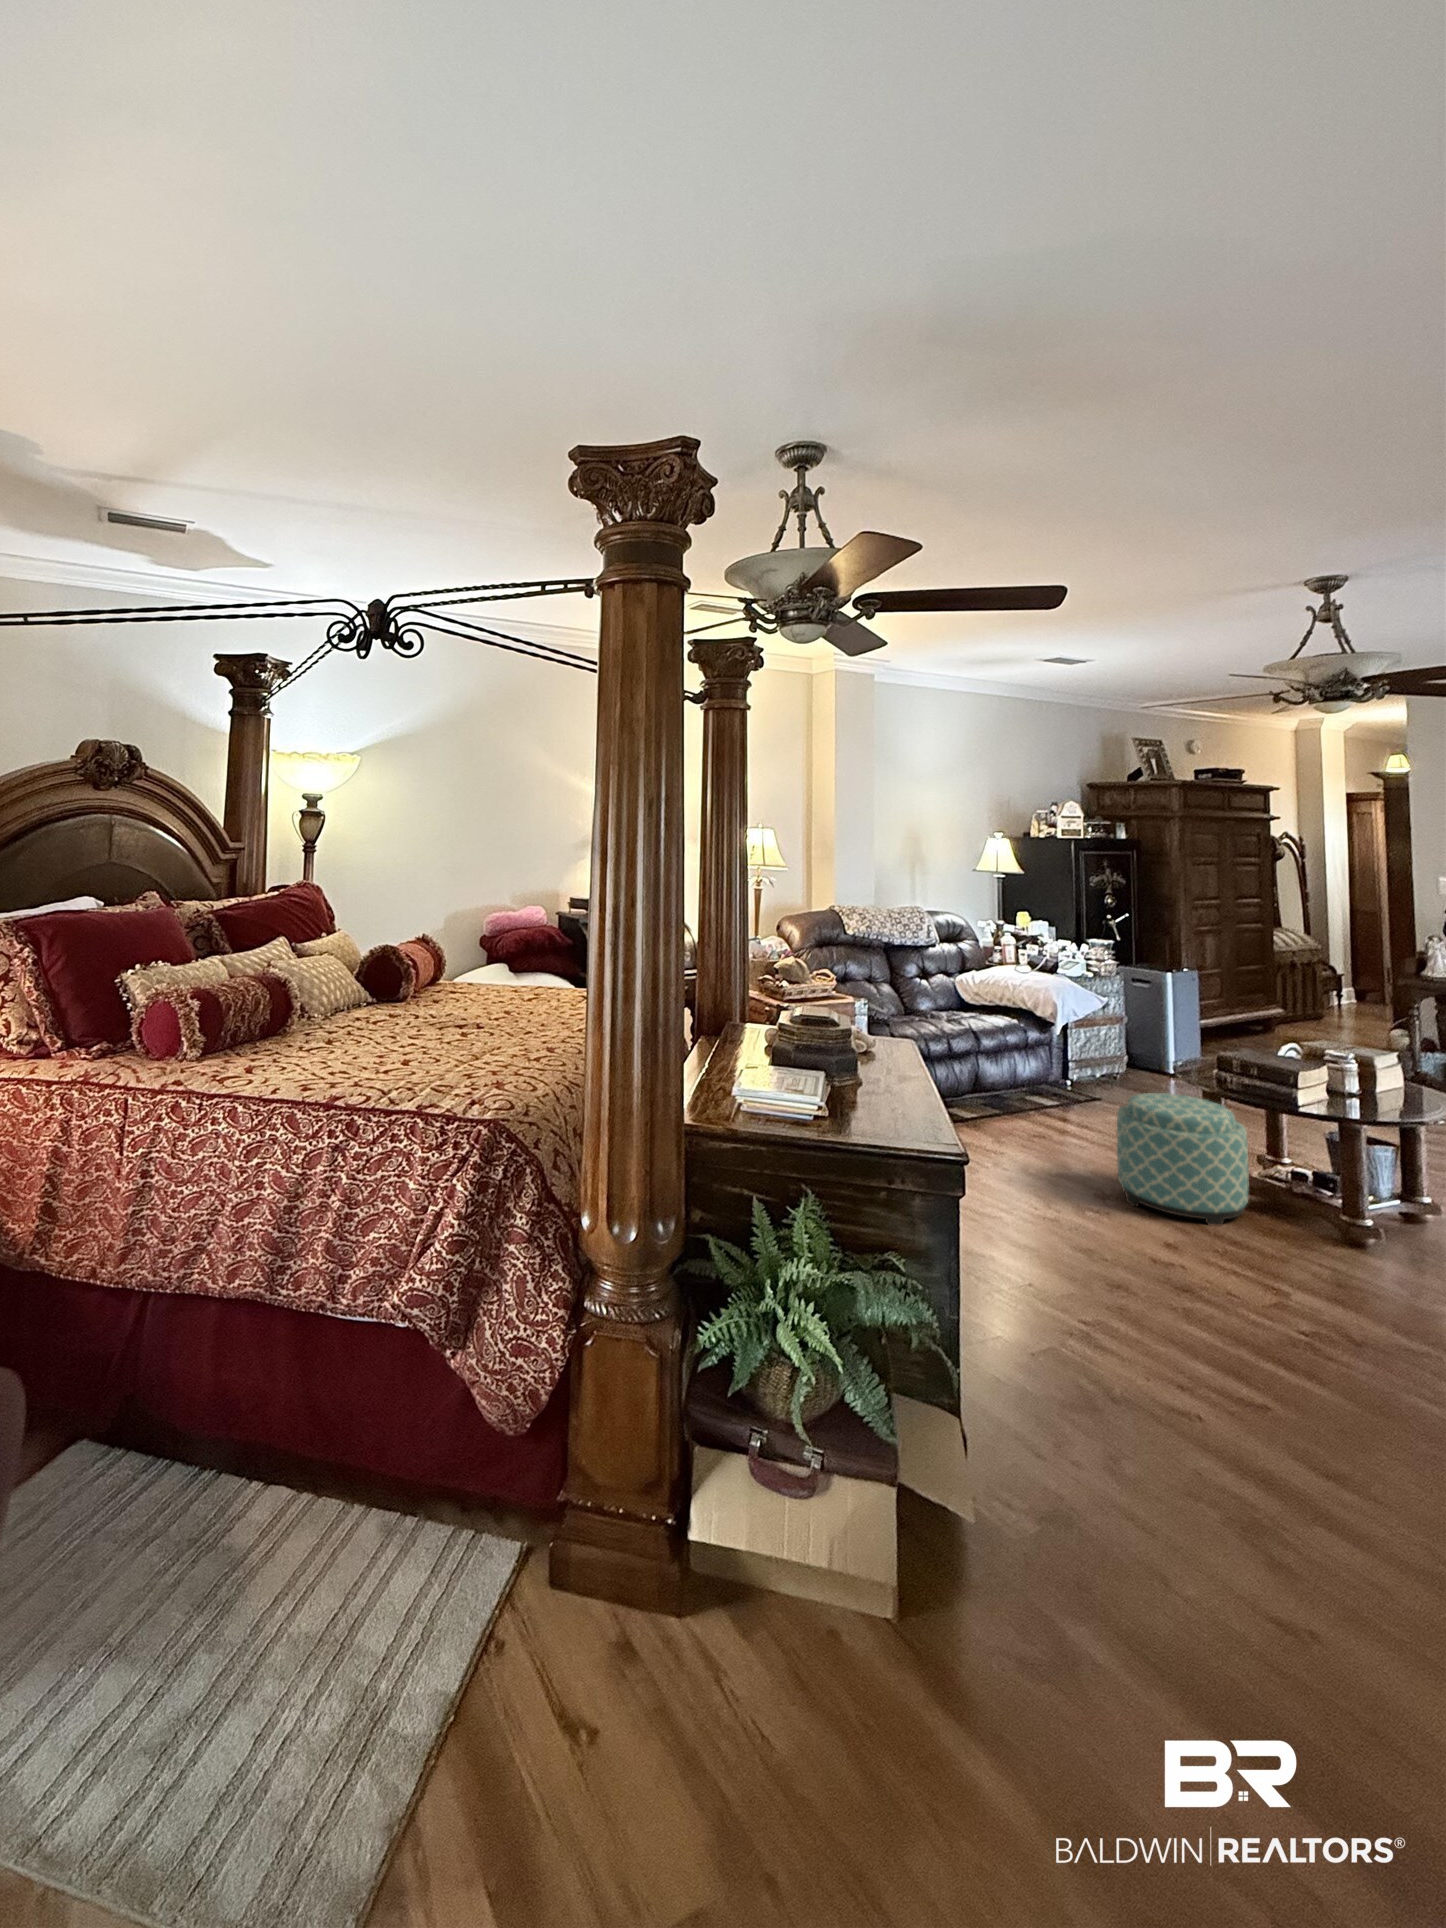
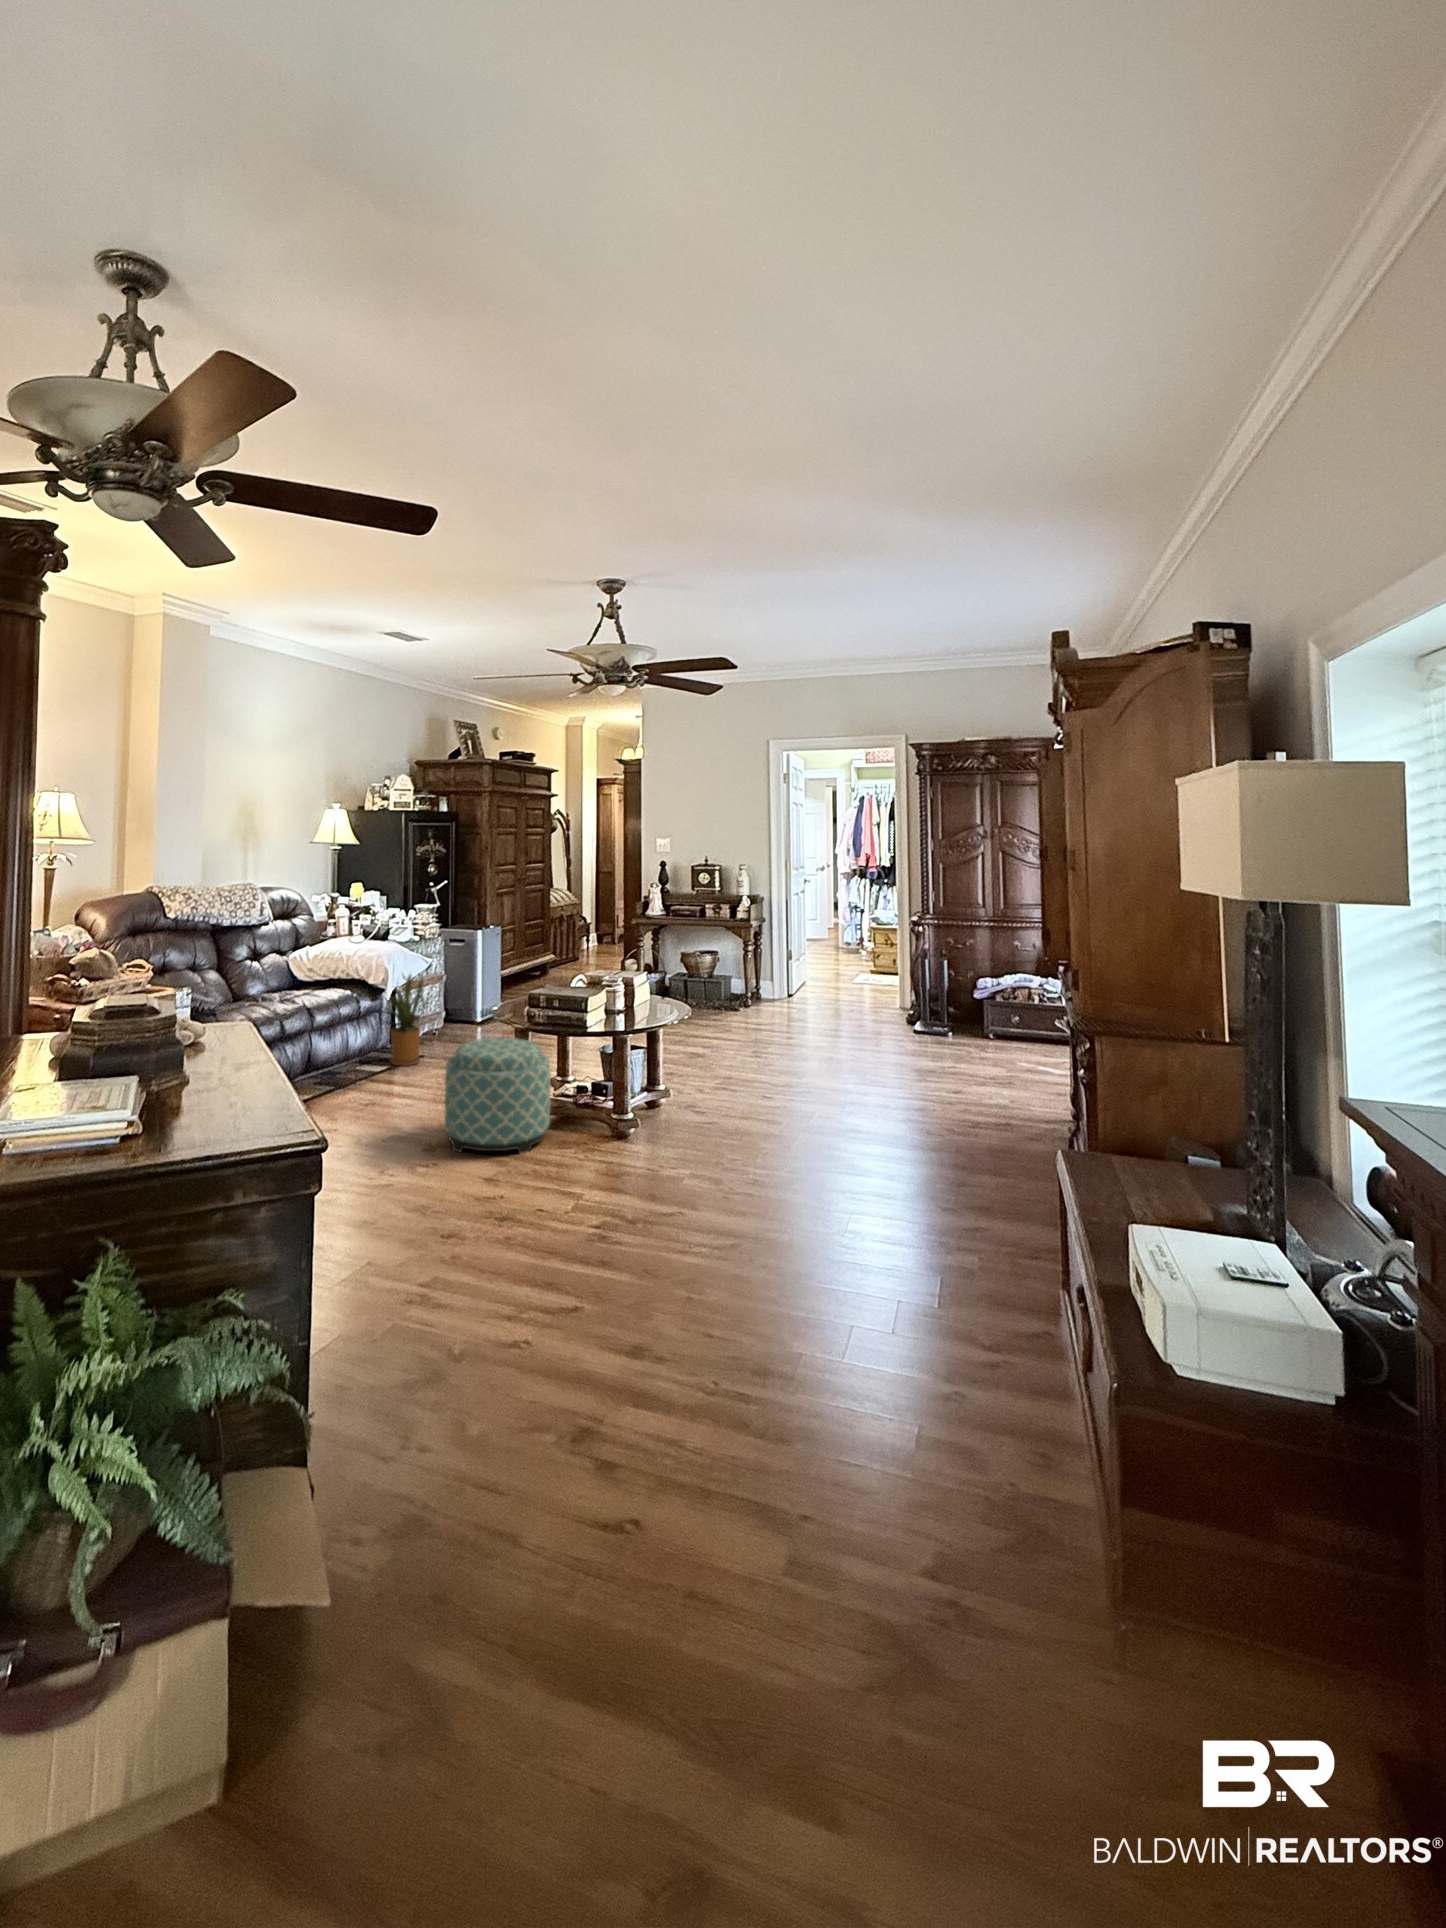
house plant: none [1040,1011,1100,1107] -> present [389,975,424,1066]

